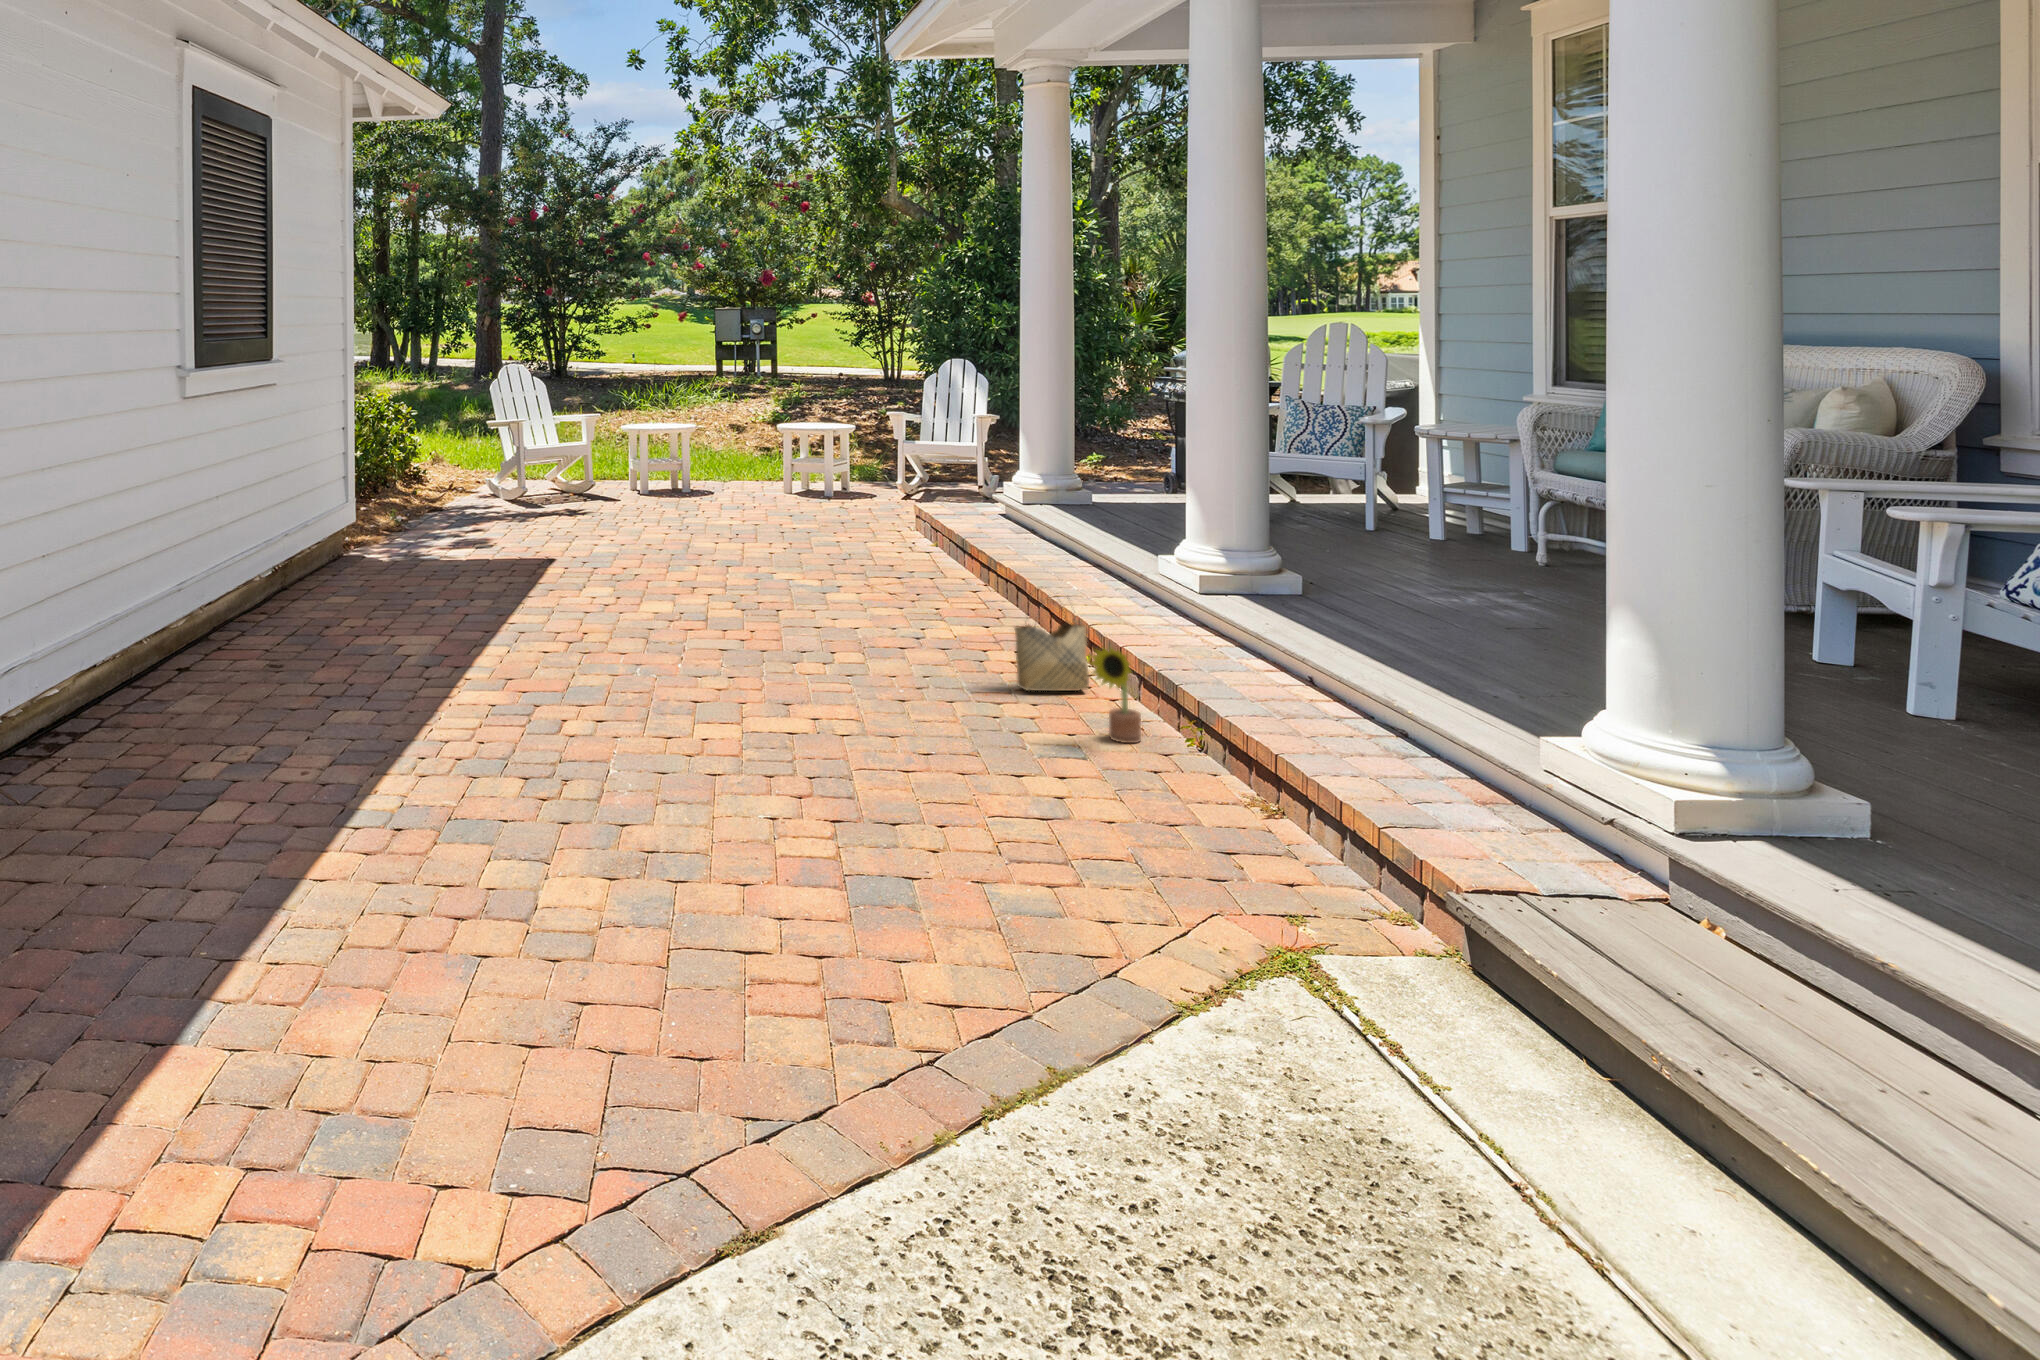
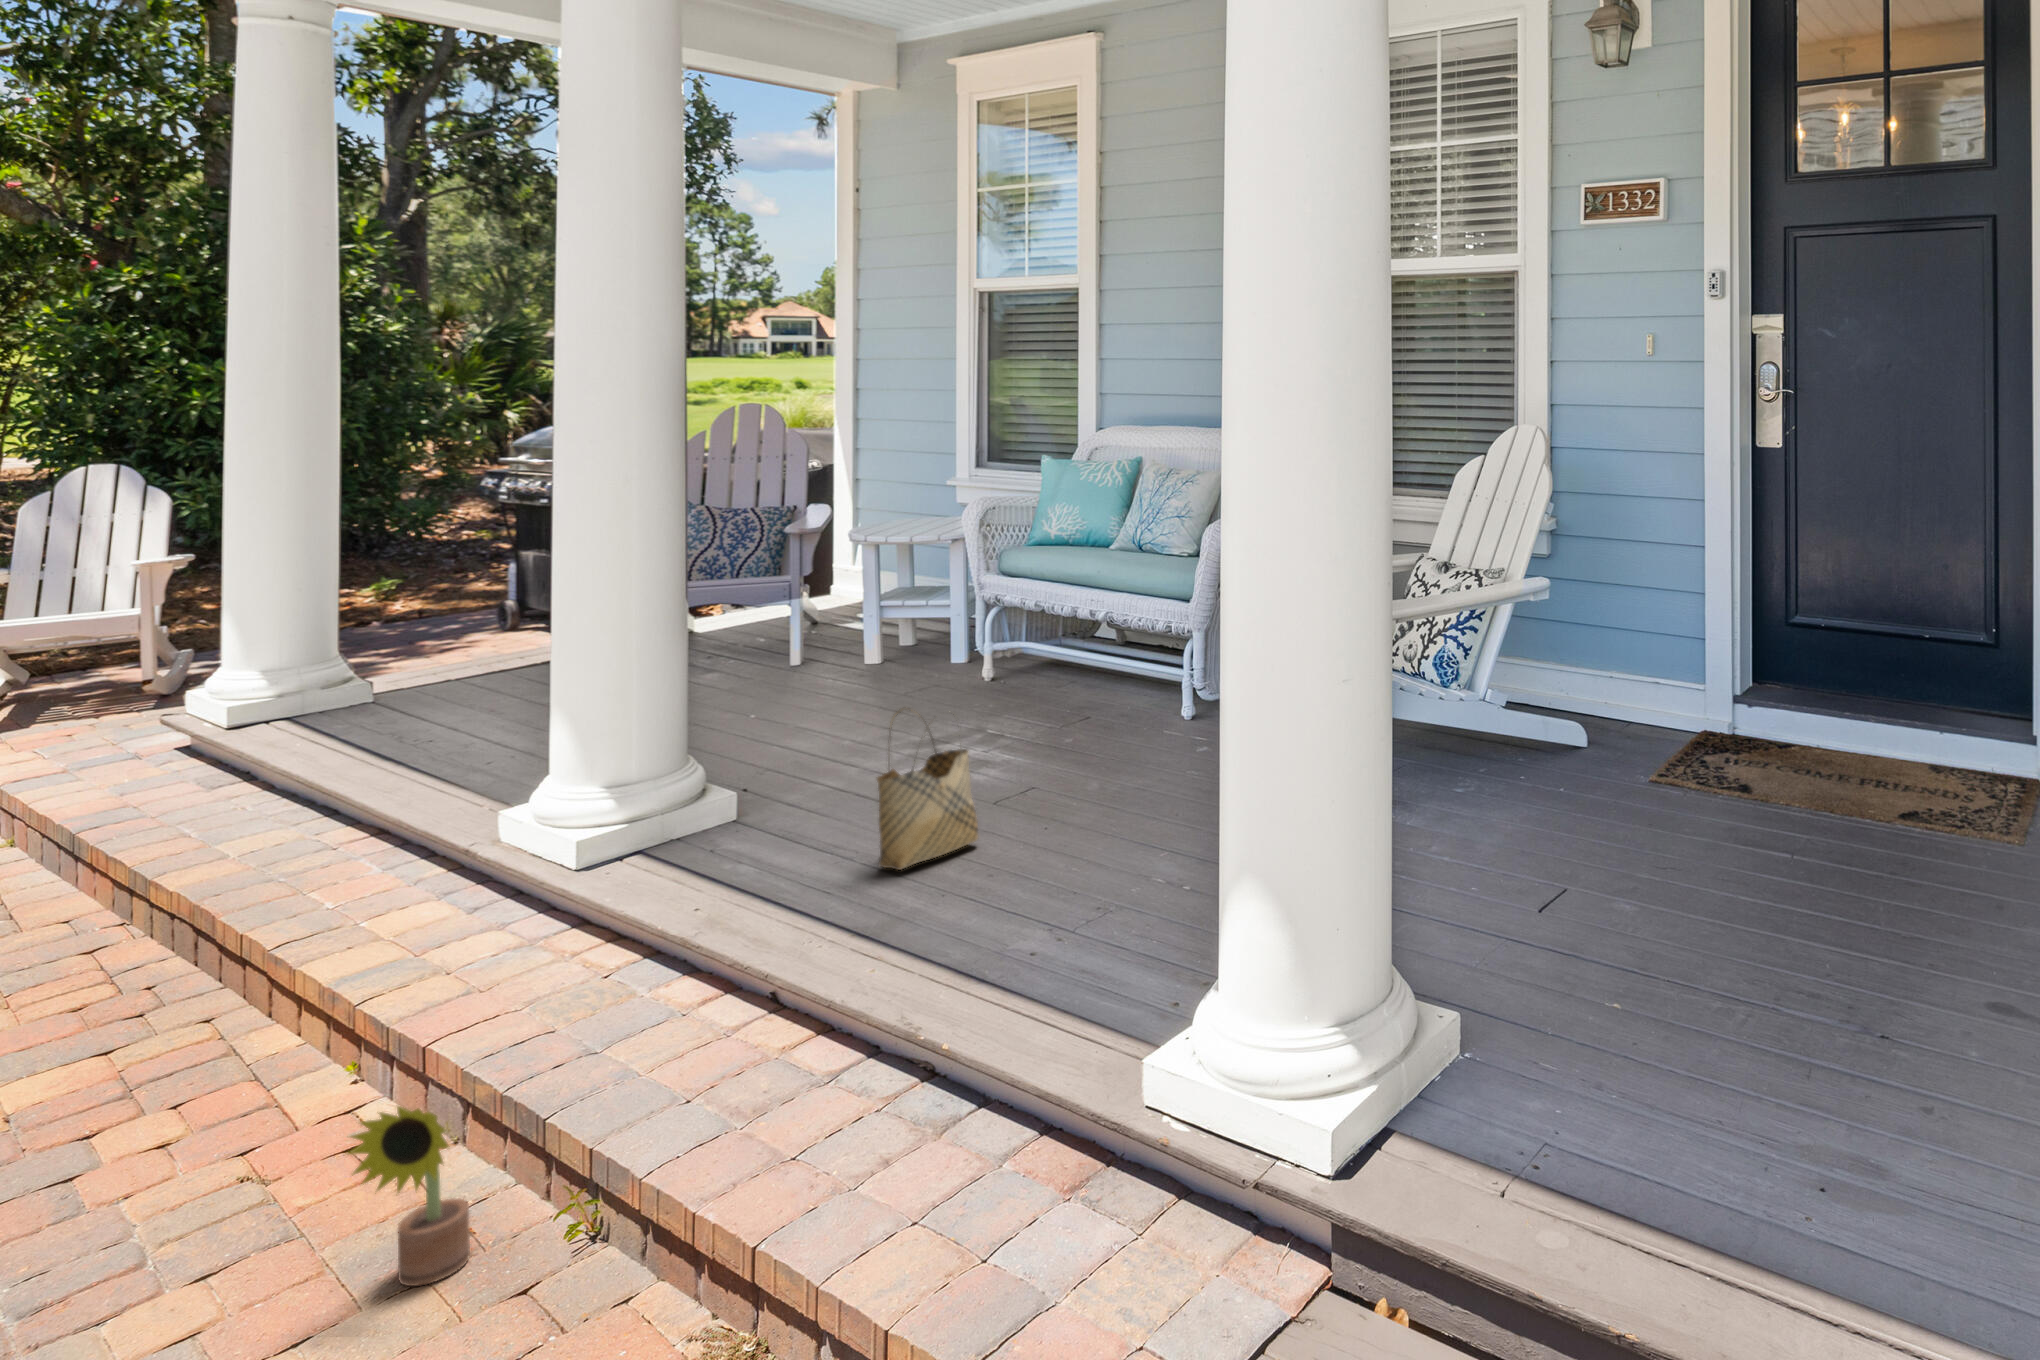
woven basket: present [1015,587,1089,691] -> present [877,709,978,870]

